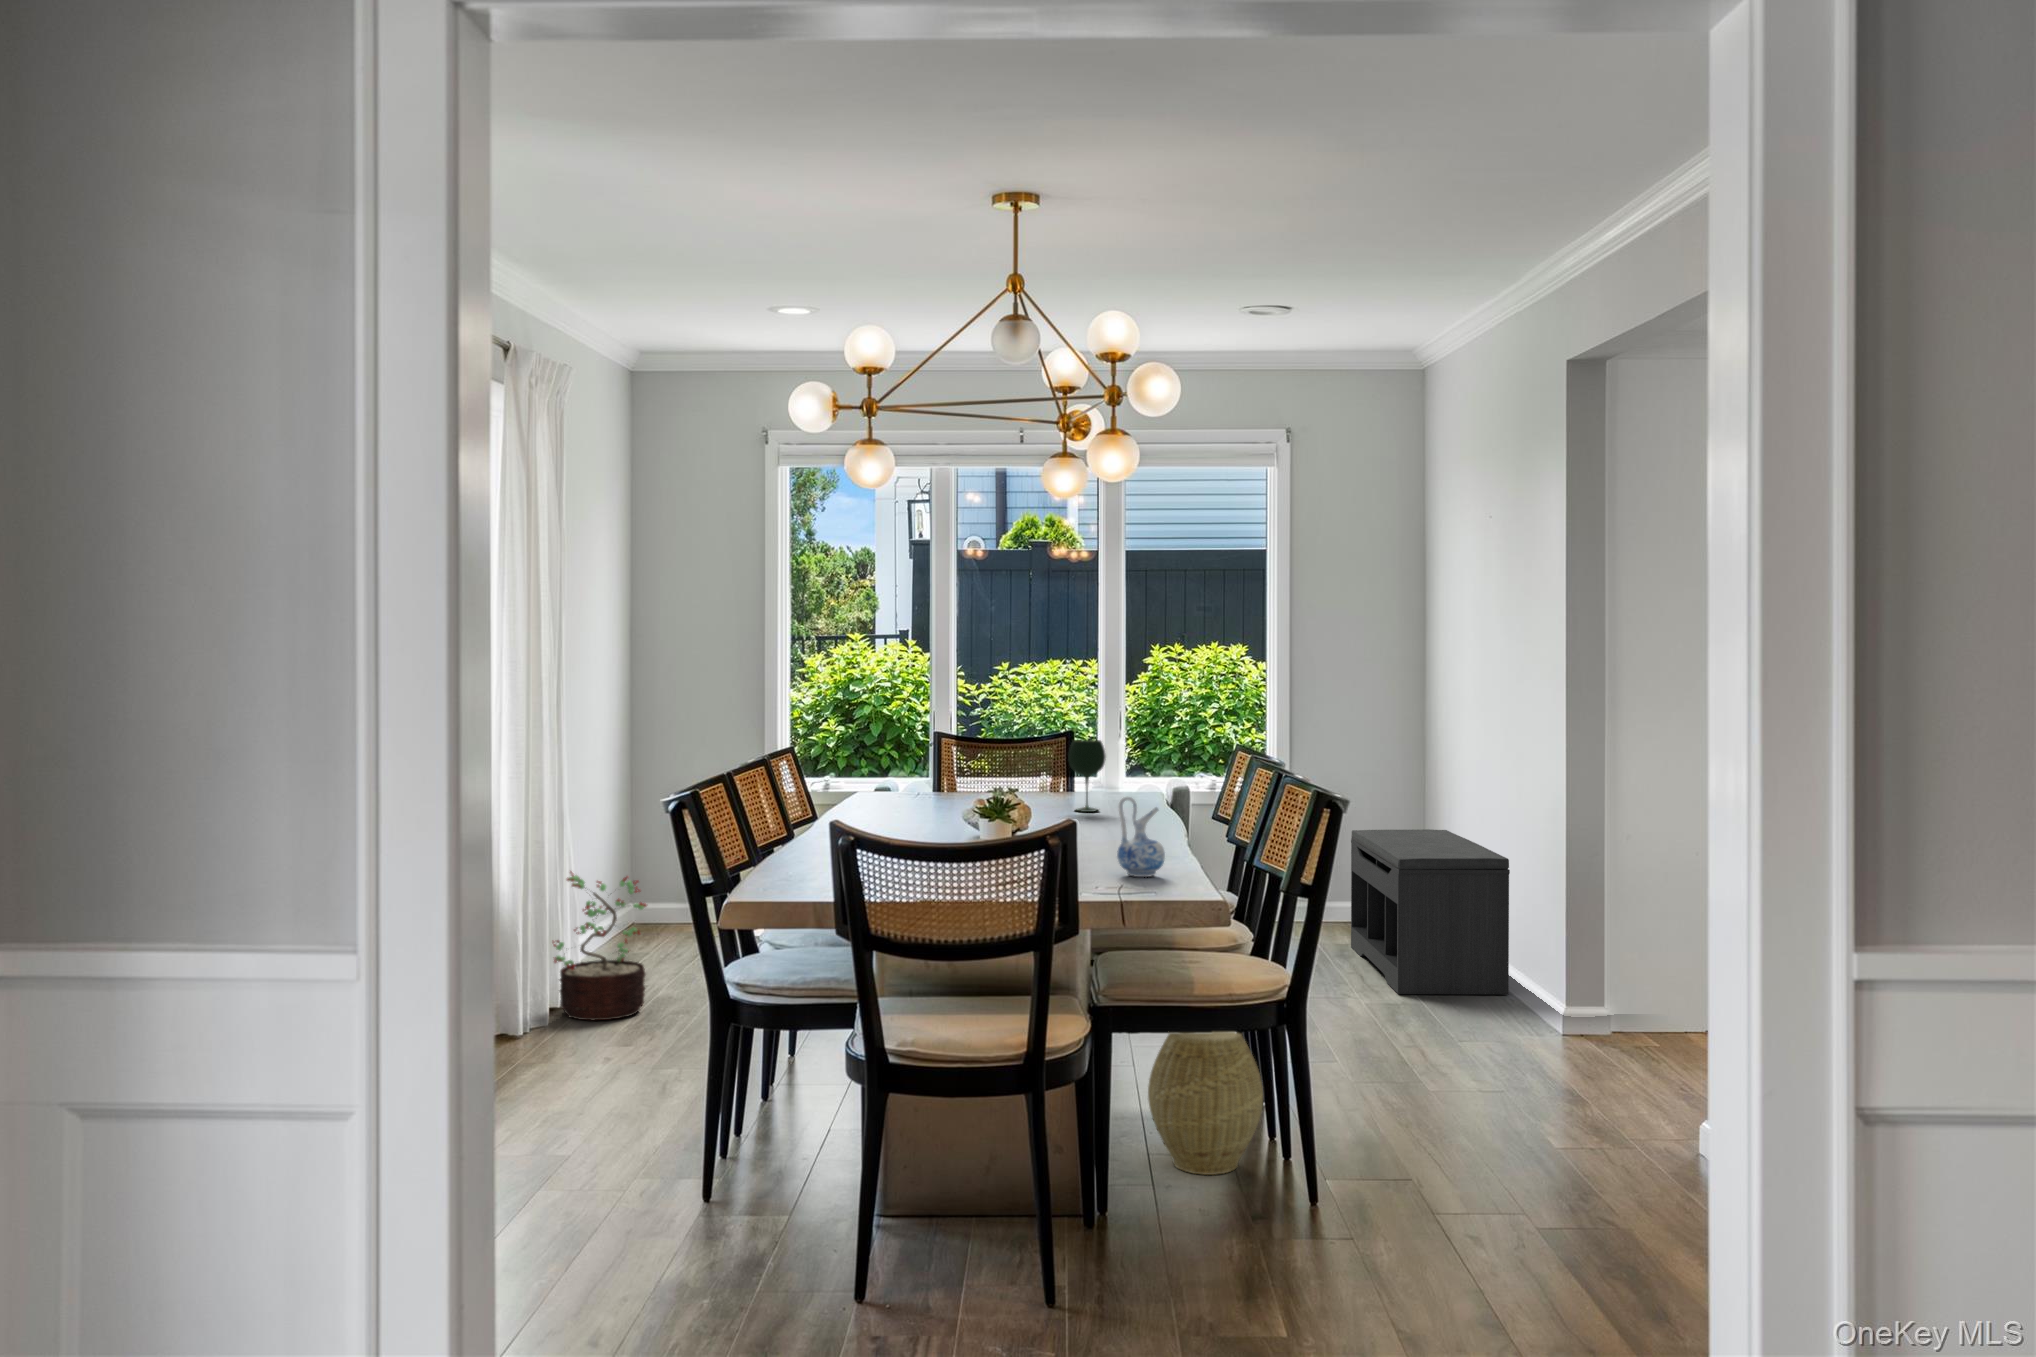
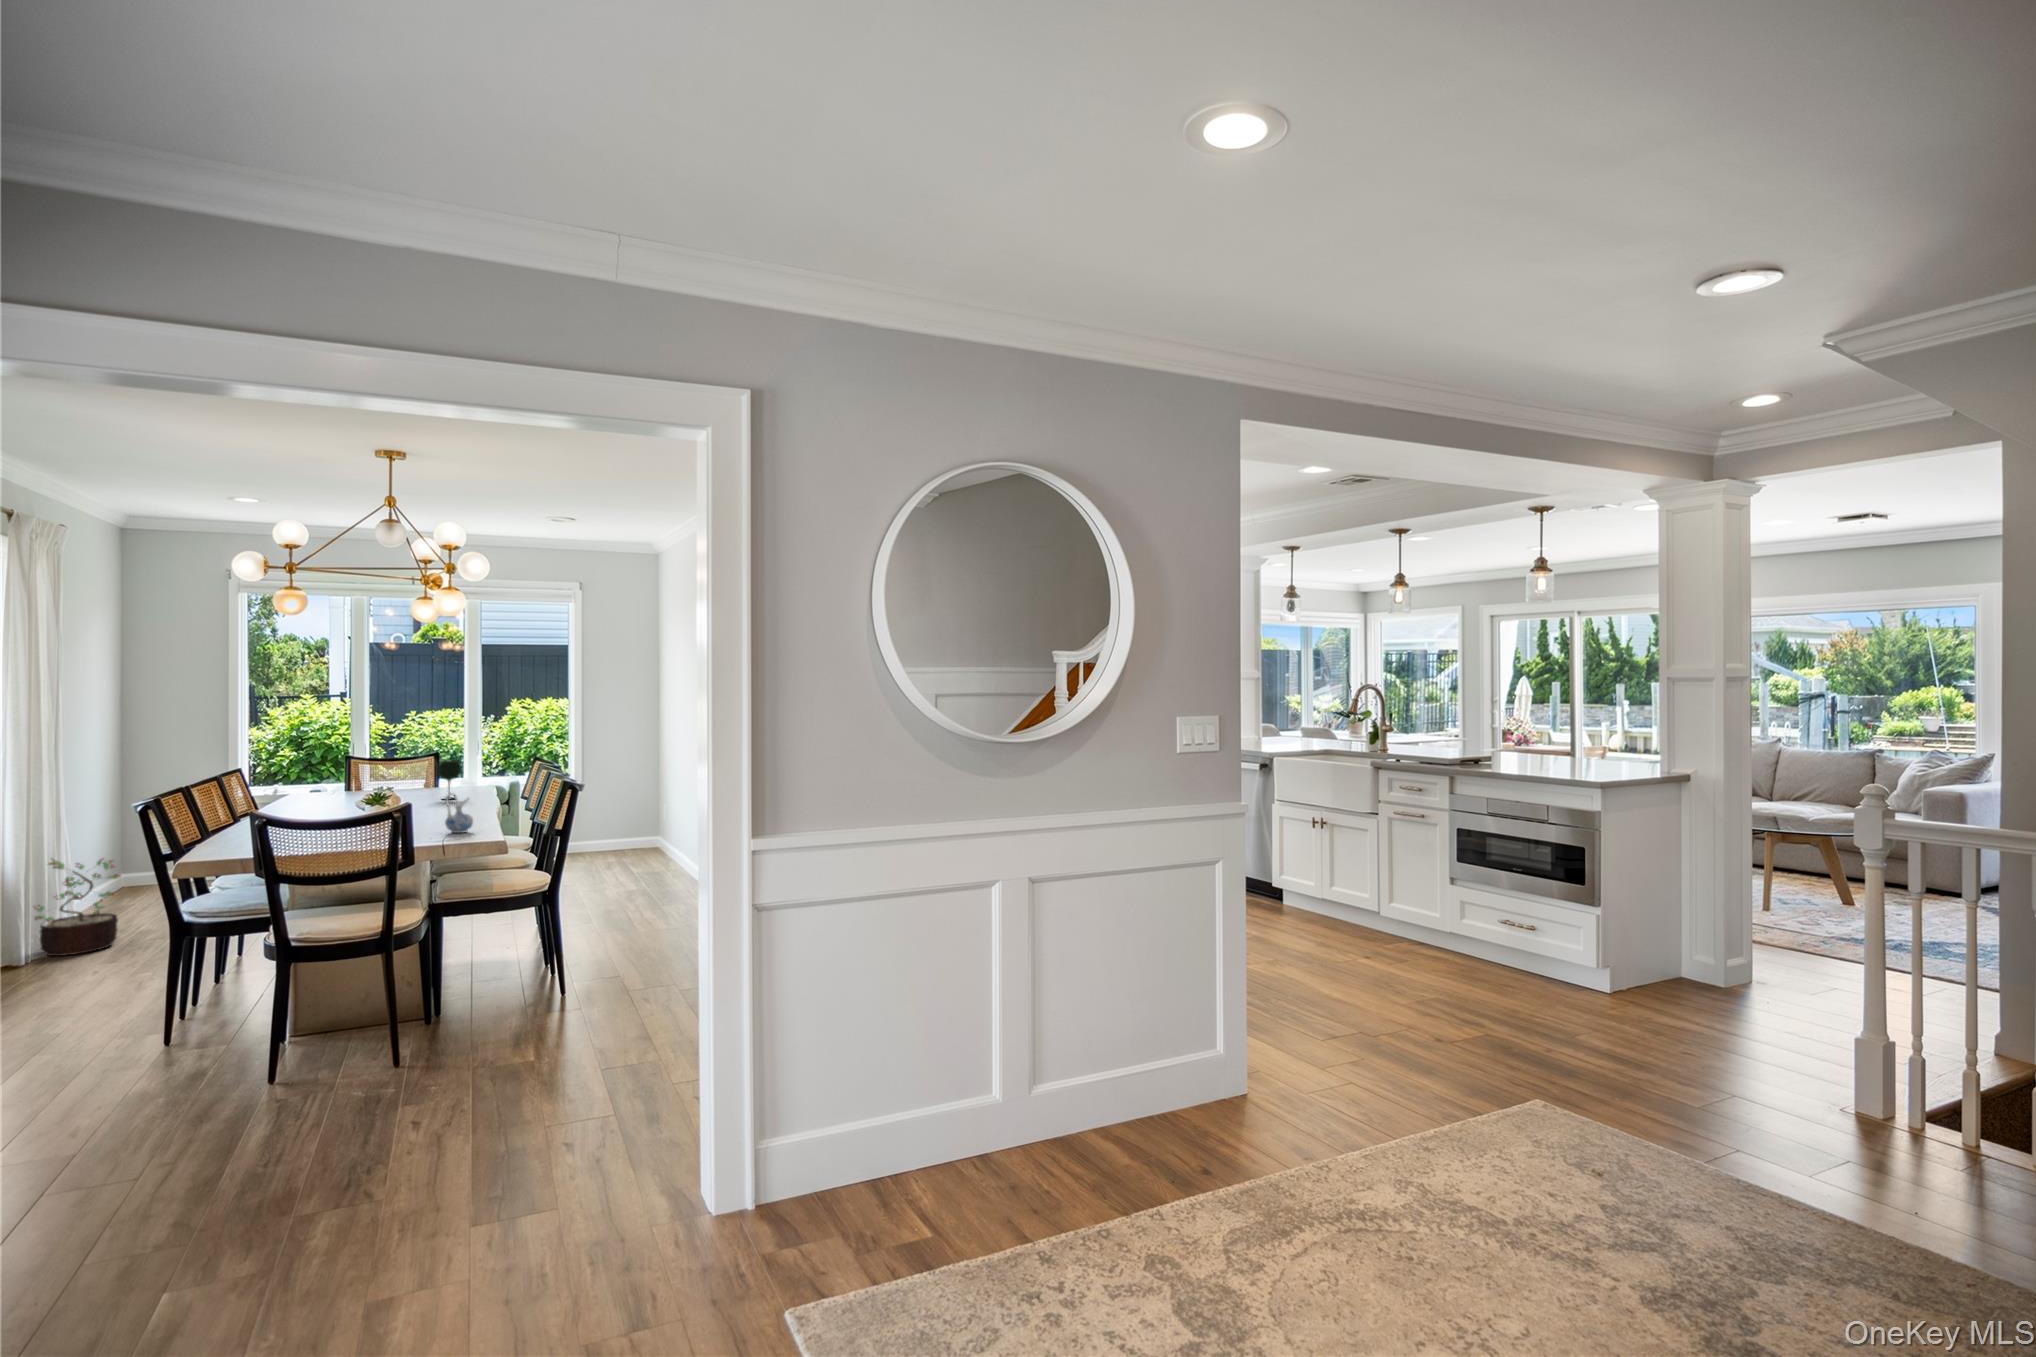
bench: present [1351,829,1510,995] -> none [627,796,701,882]
woven basket: present [1148,1032,1263,1175] -> none [469,904,535,980]

